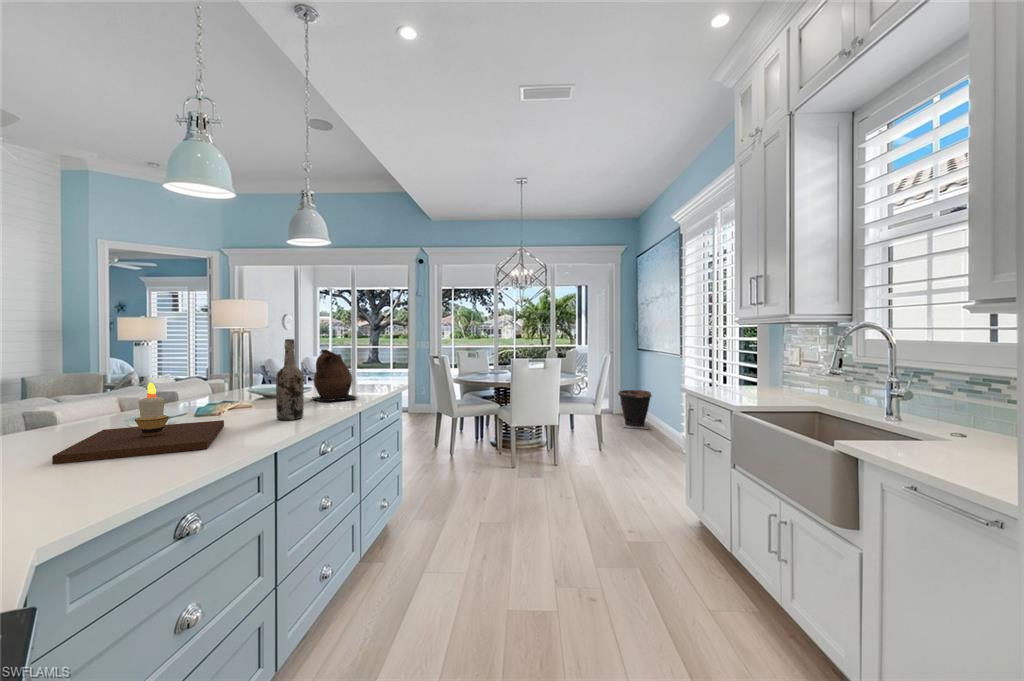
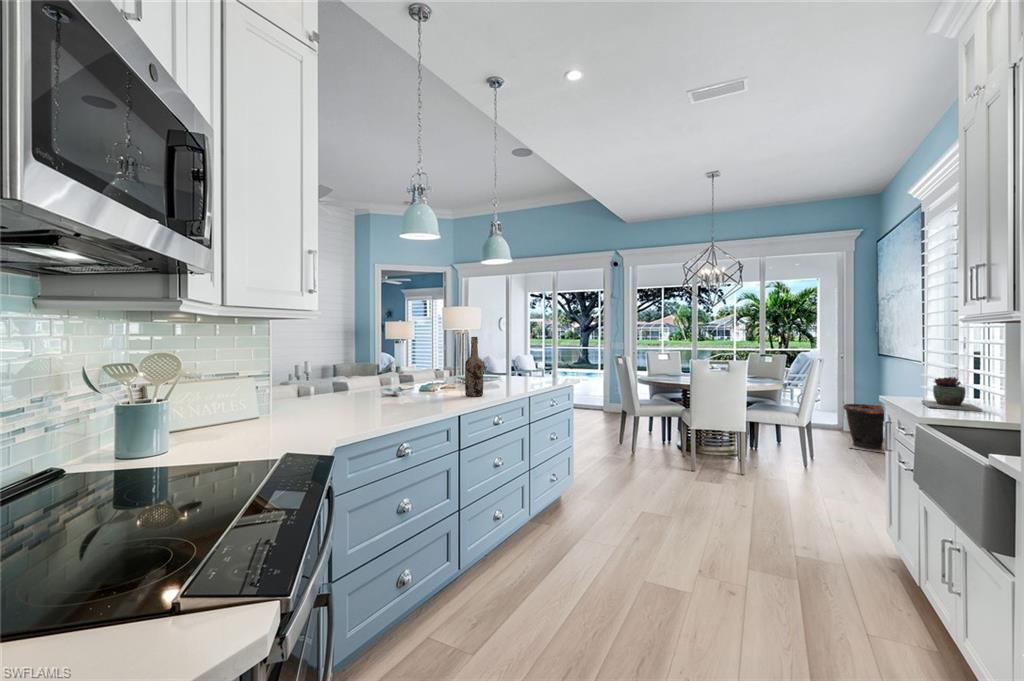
ceramic pitcher: present [312,349,357,401] -> none [494,345,530,387]
succulent plant: none [707,368,752,395] -> present [922,377,982,411]
candle: present [52,382,224,464] -> none [344,363,432,408]

